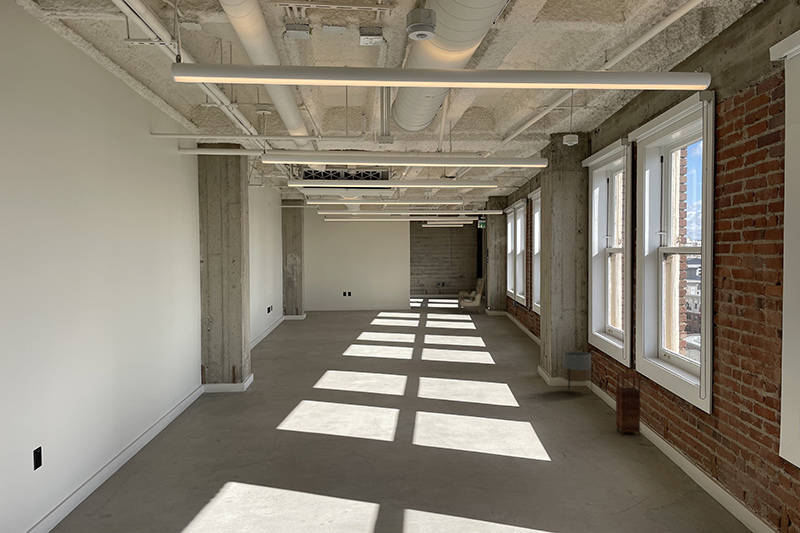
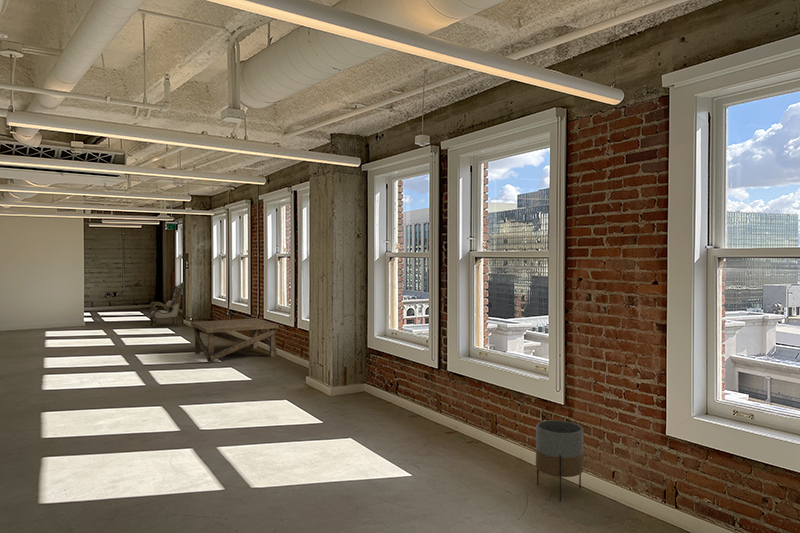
coffee table: none [469,310,541,347] -> present [191,318,279,363]
planter: present [563,351,592,389] -> present [536,420,583,501]
storage cabinet: present [616,373,640,435] -> none [433,374,457,437]

